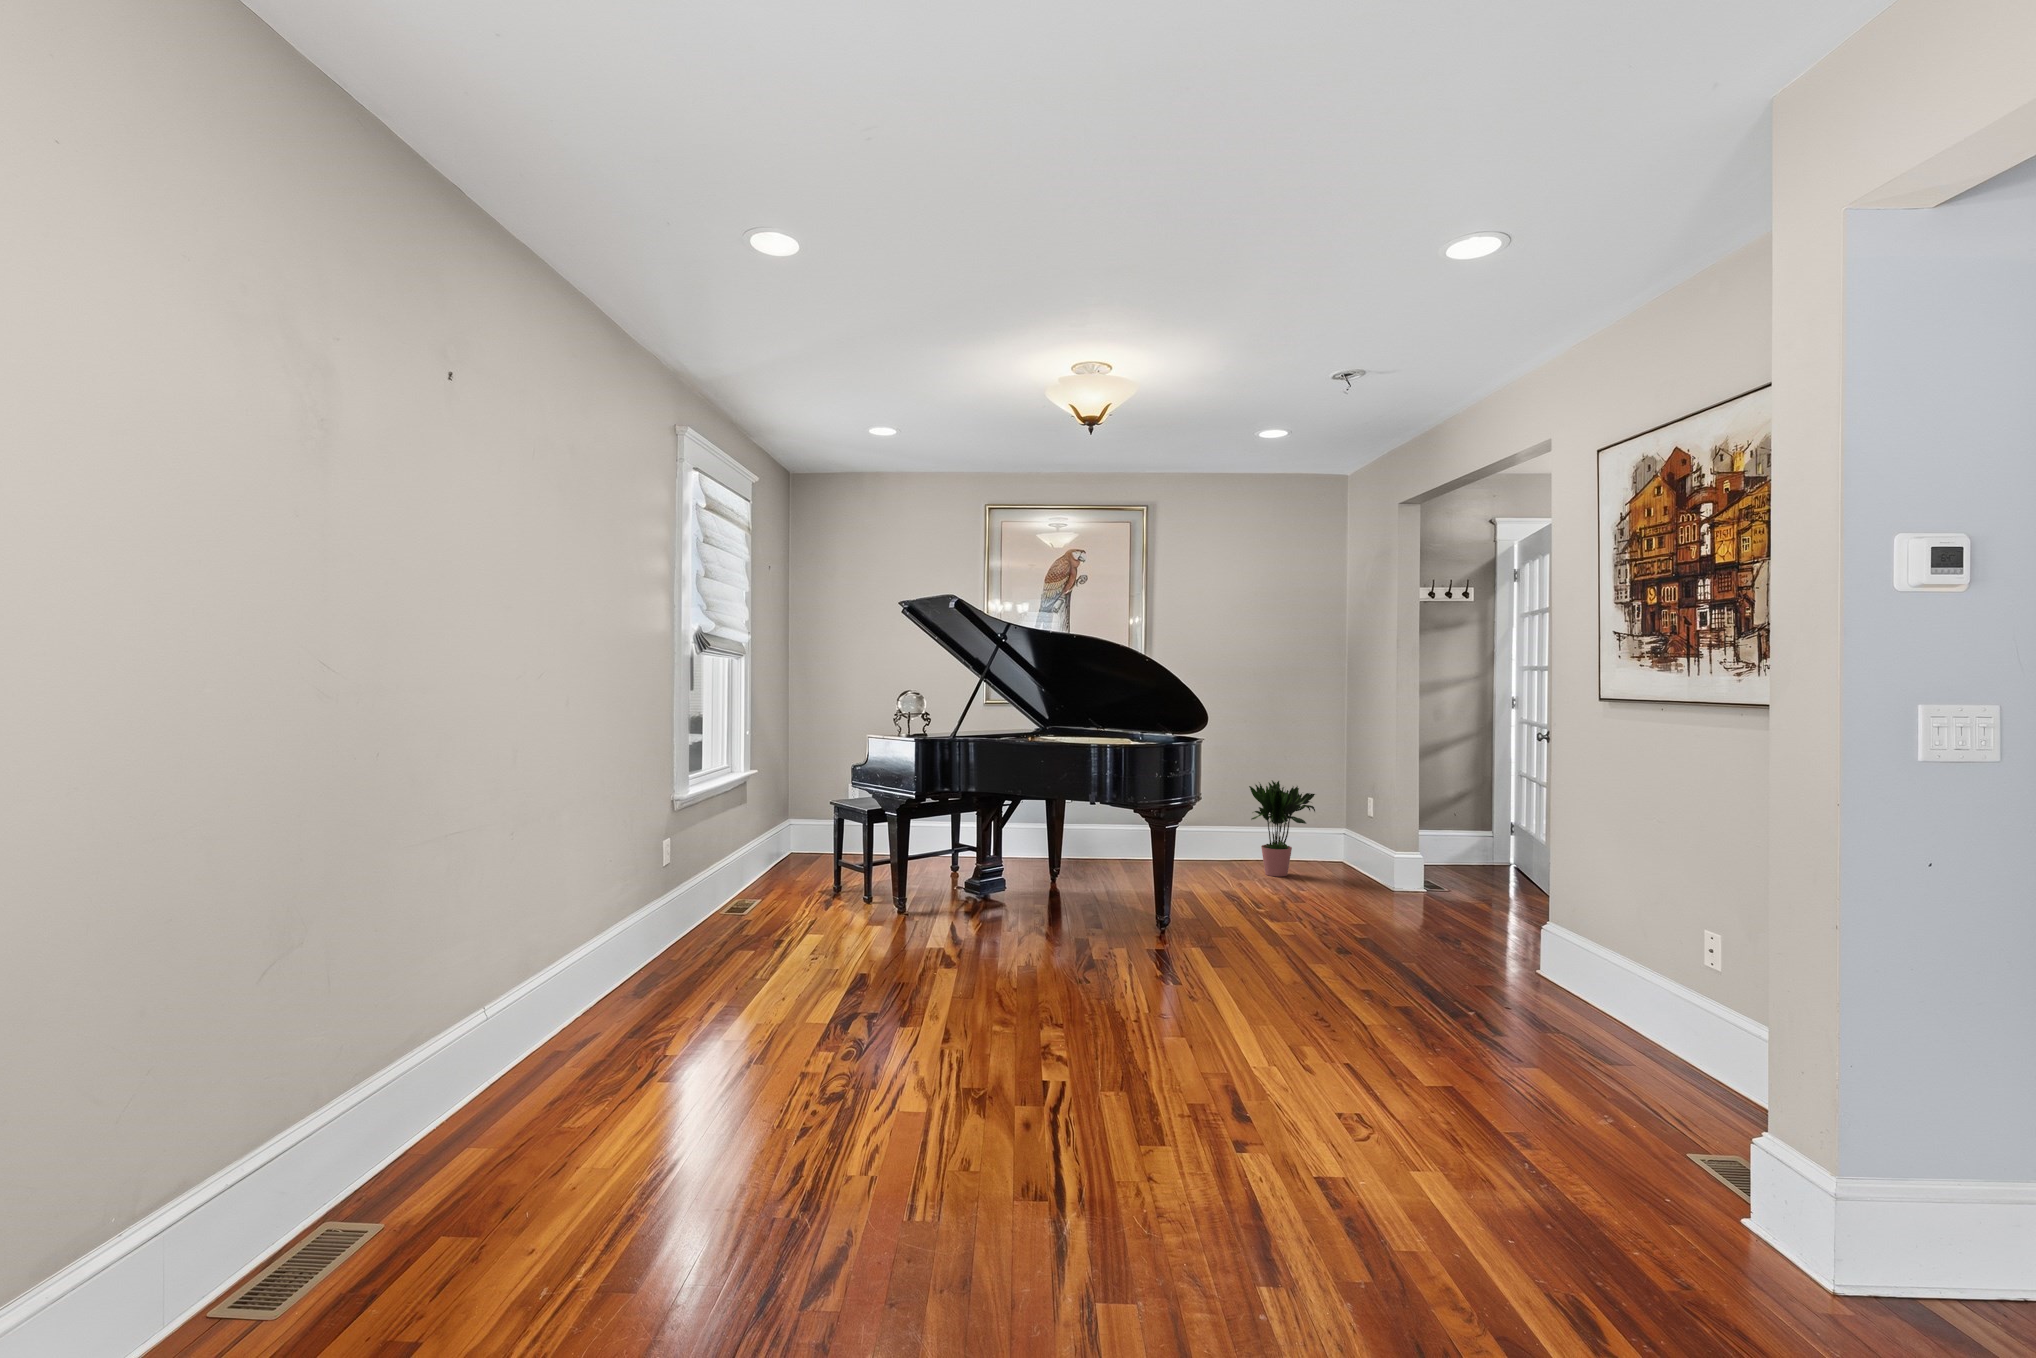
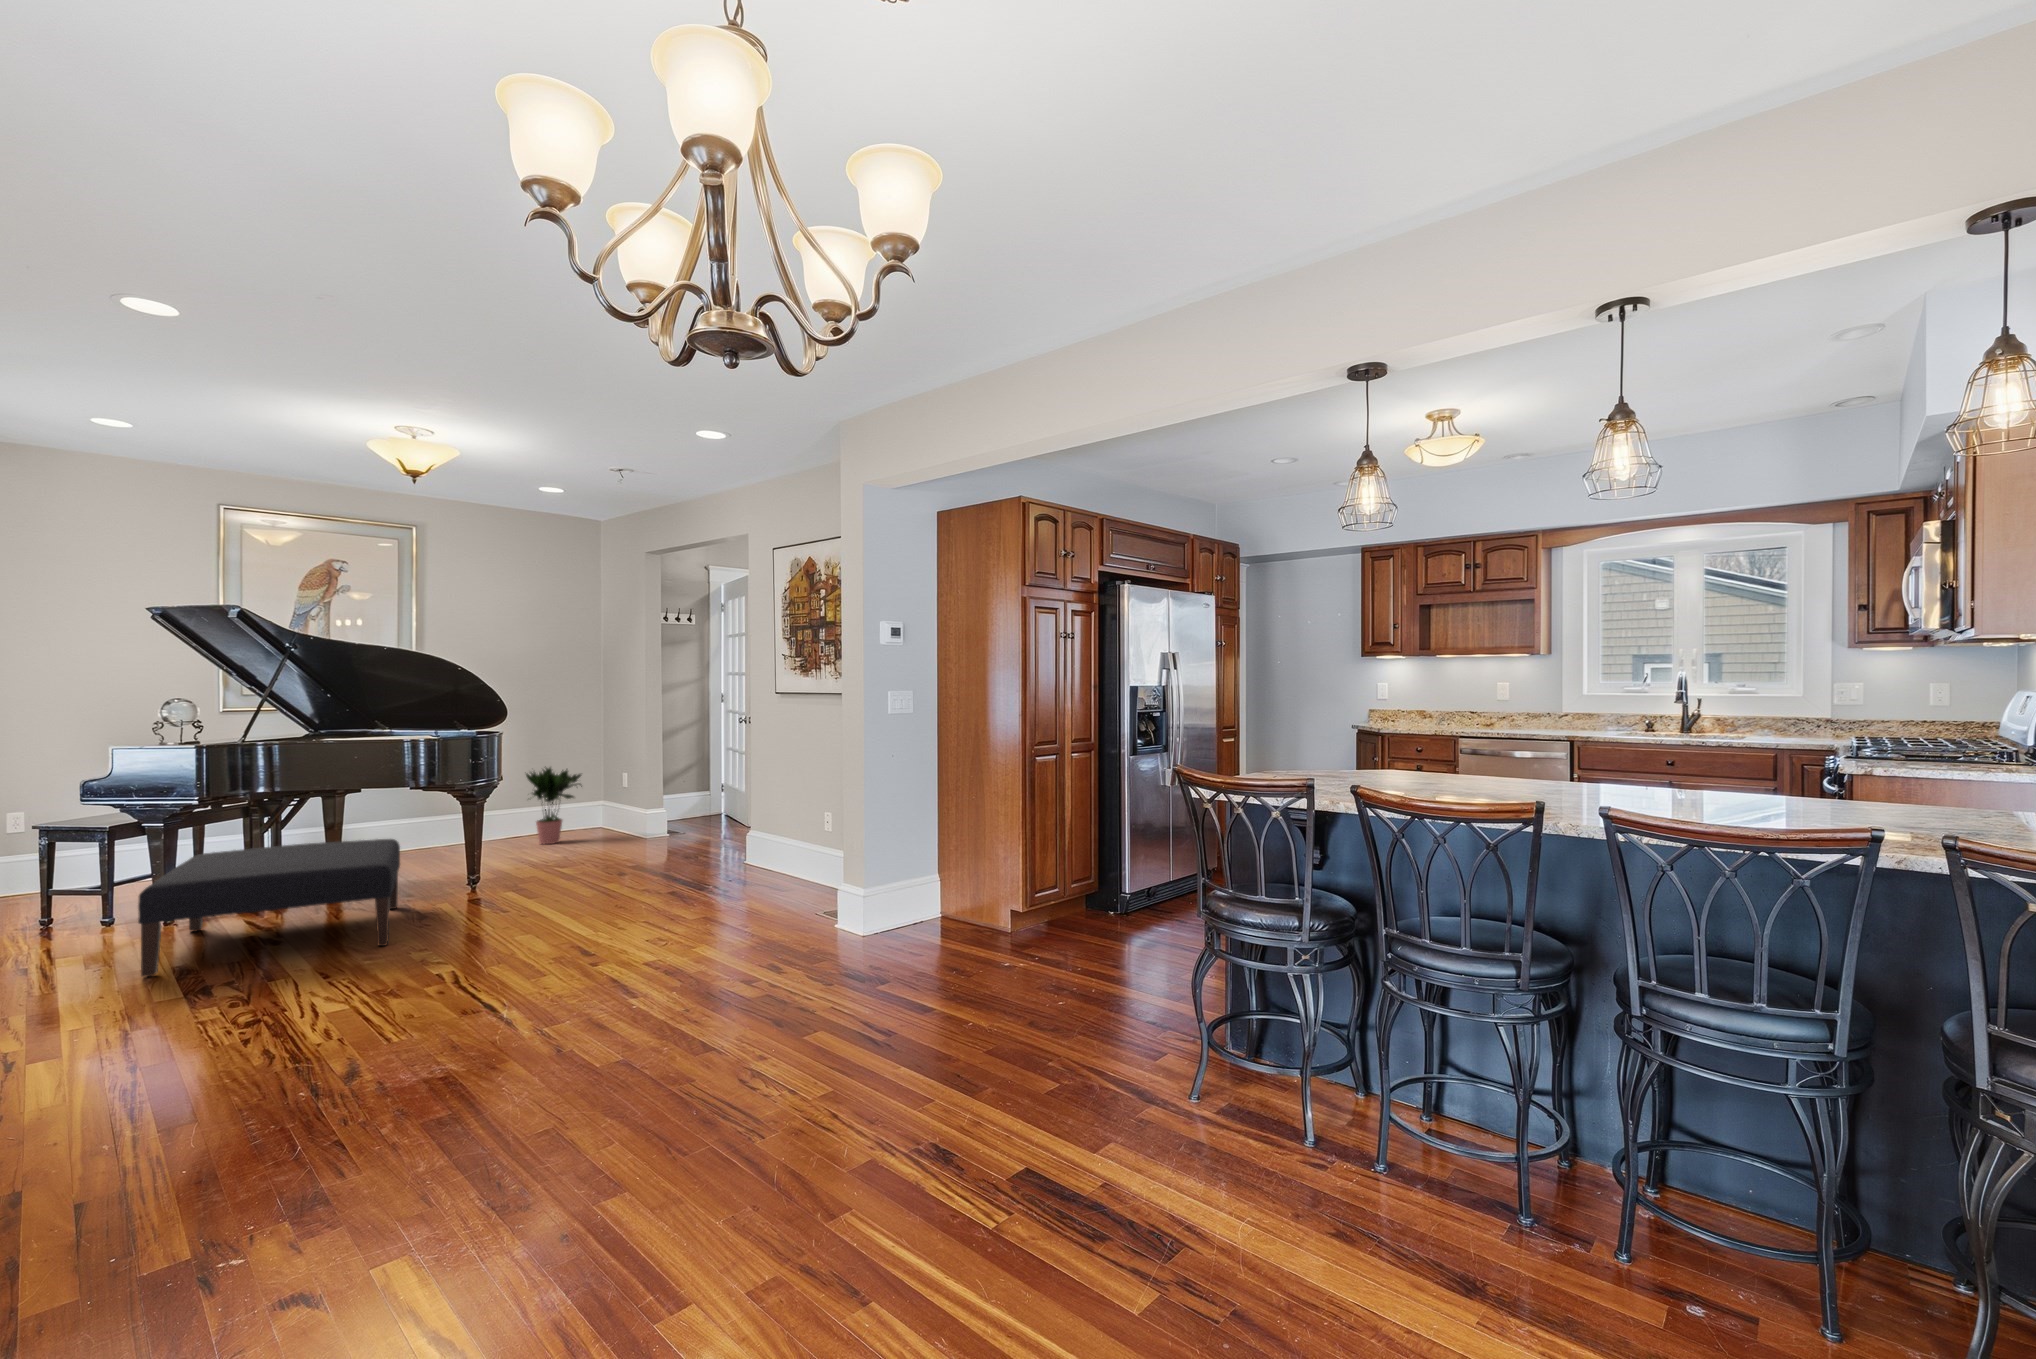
ottoman: none [829,846,1083,1002] -> present [138,839,400,977]

